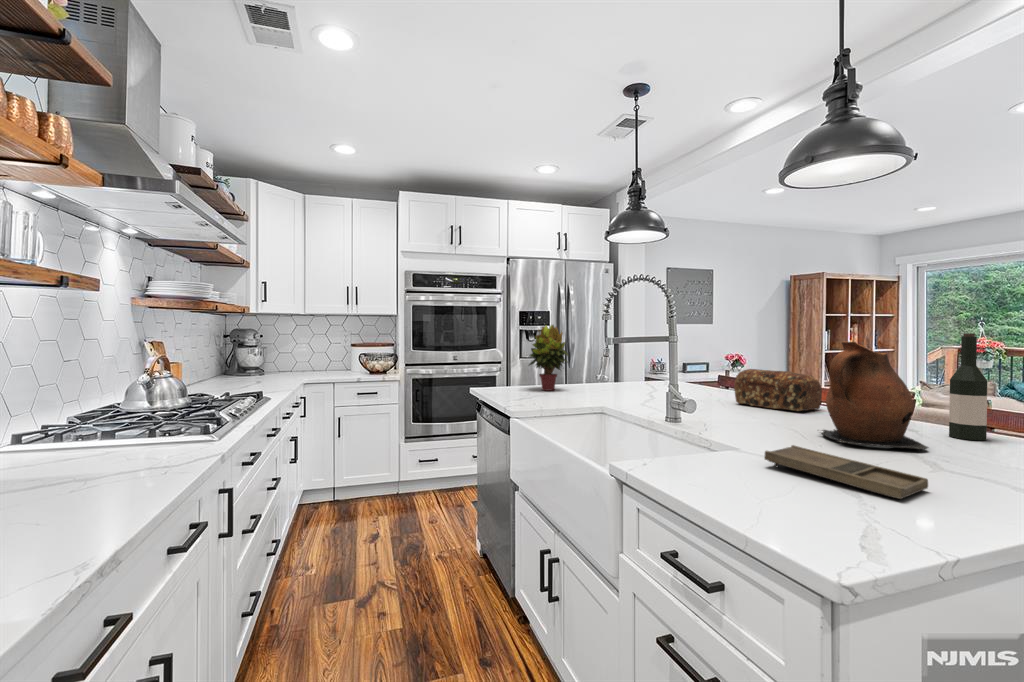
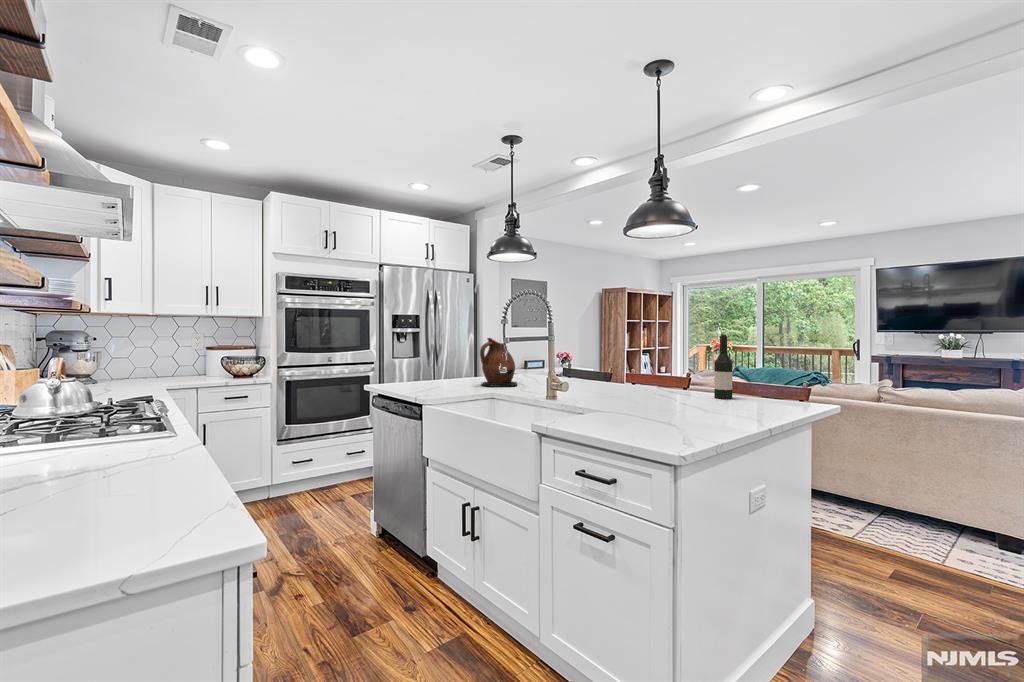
potted plant: present [529,325,568,391] -> none [420,327,457,384]
ceramic pitcher: present [821,342,928,451] -> present [480,338,517,386]
bread loaf: present [734,369,822,411] -> none [586,361,642,389]
tray: present [765,445,928,499] -> none [627,405,712,427]

